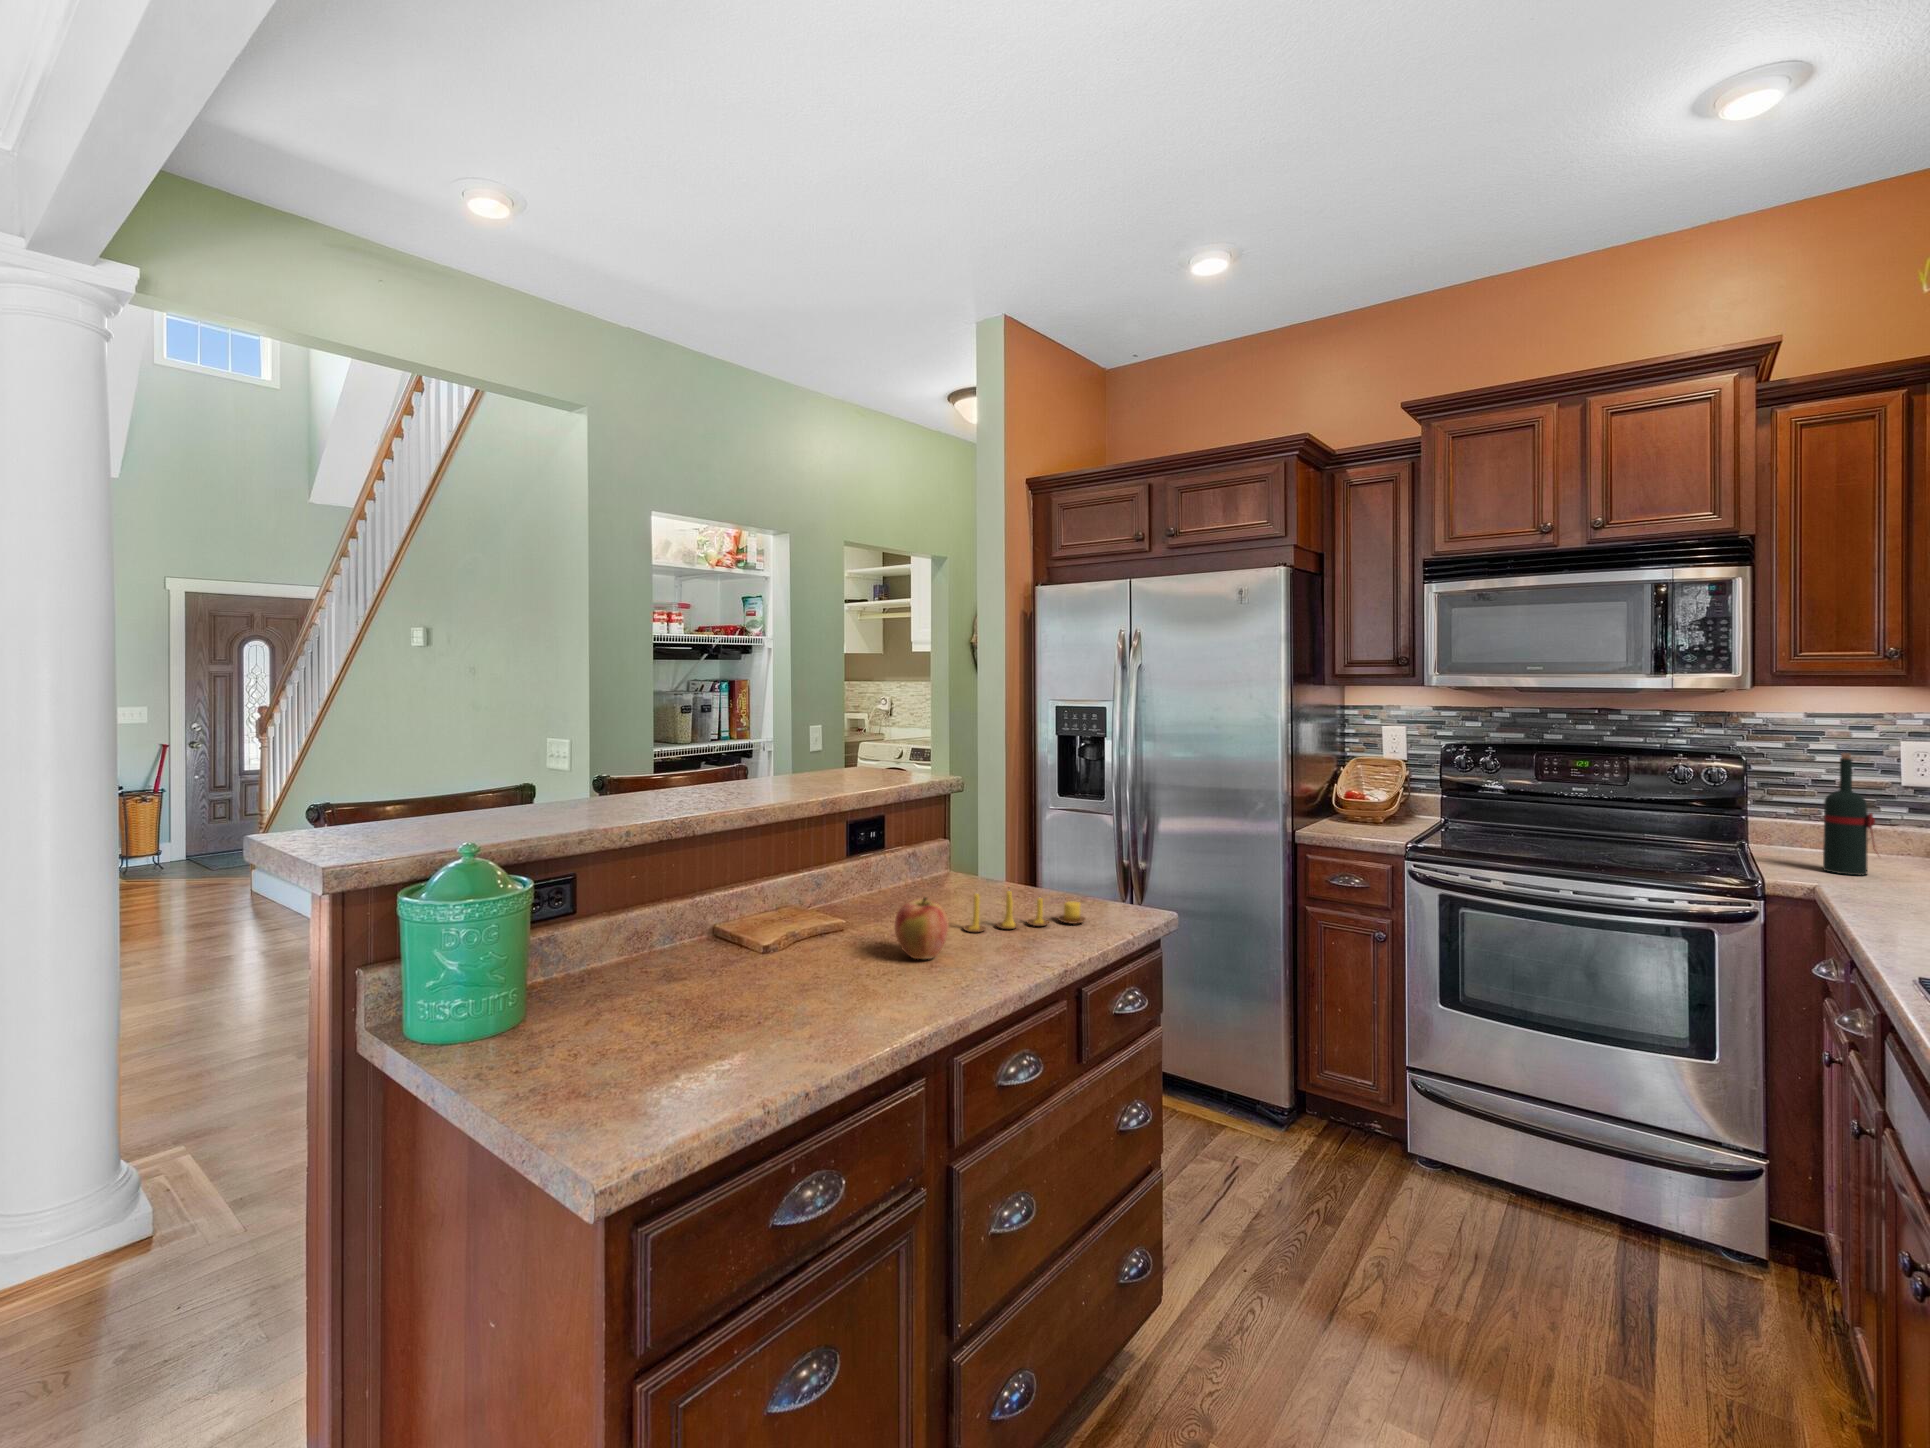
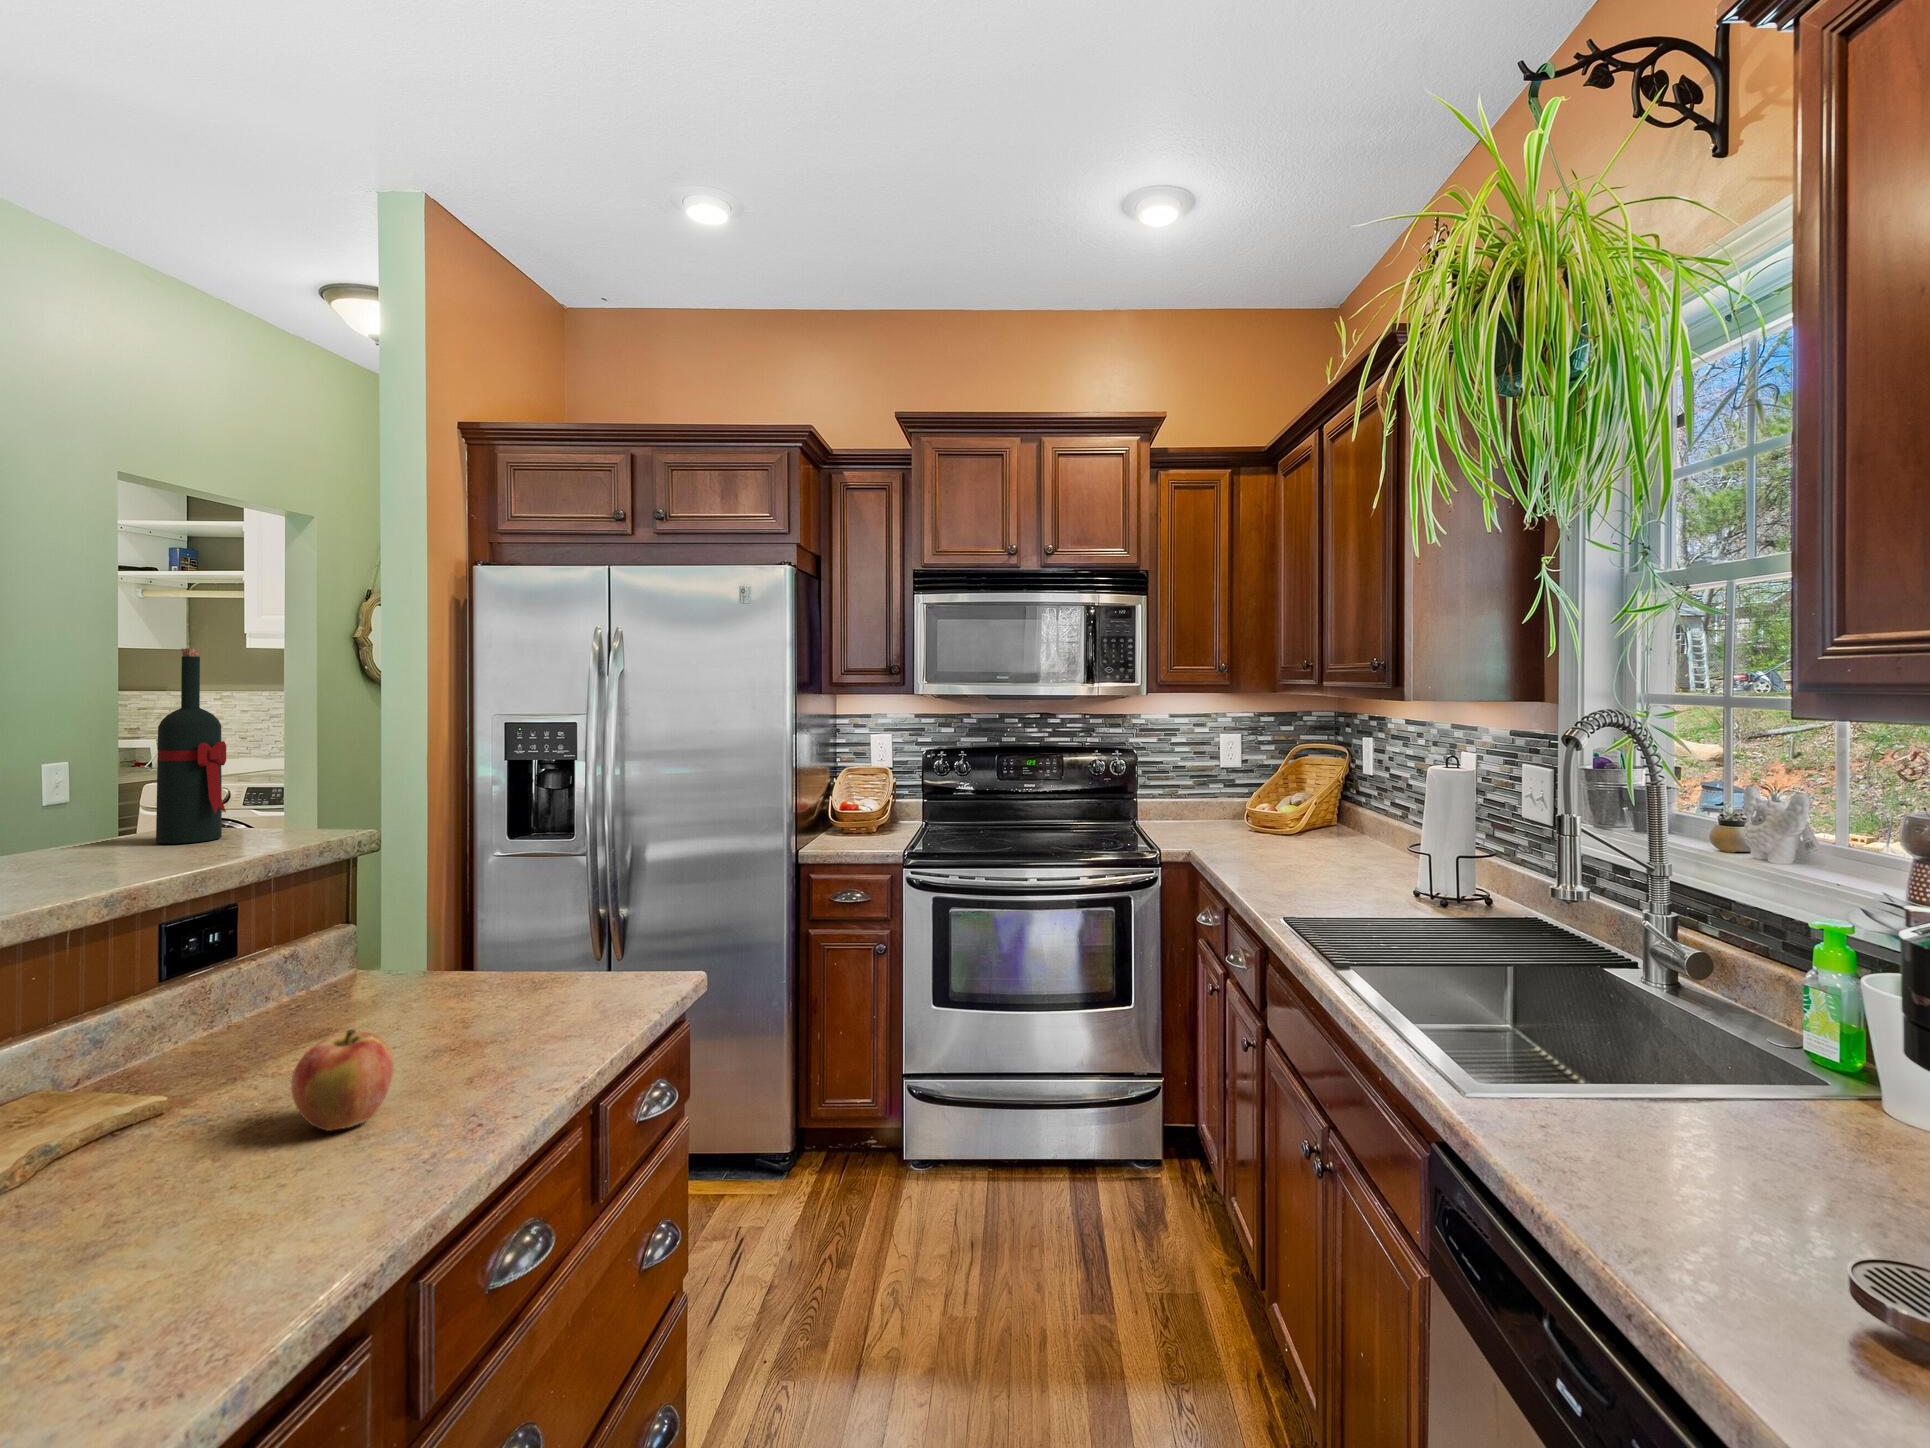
wine bottle: present [1823,753,1875,875] -> present [156,648,226,844]
candle: present [964,891,1085,932] -> none [407,981,594,1062]

